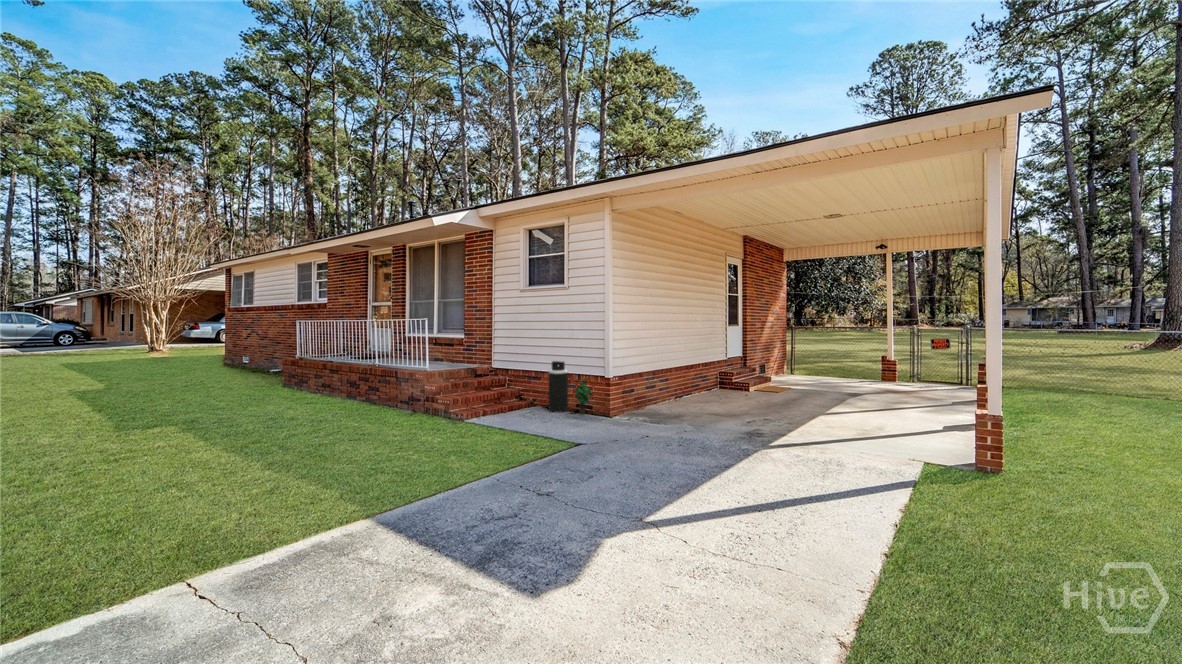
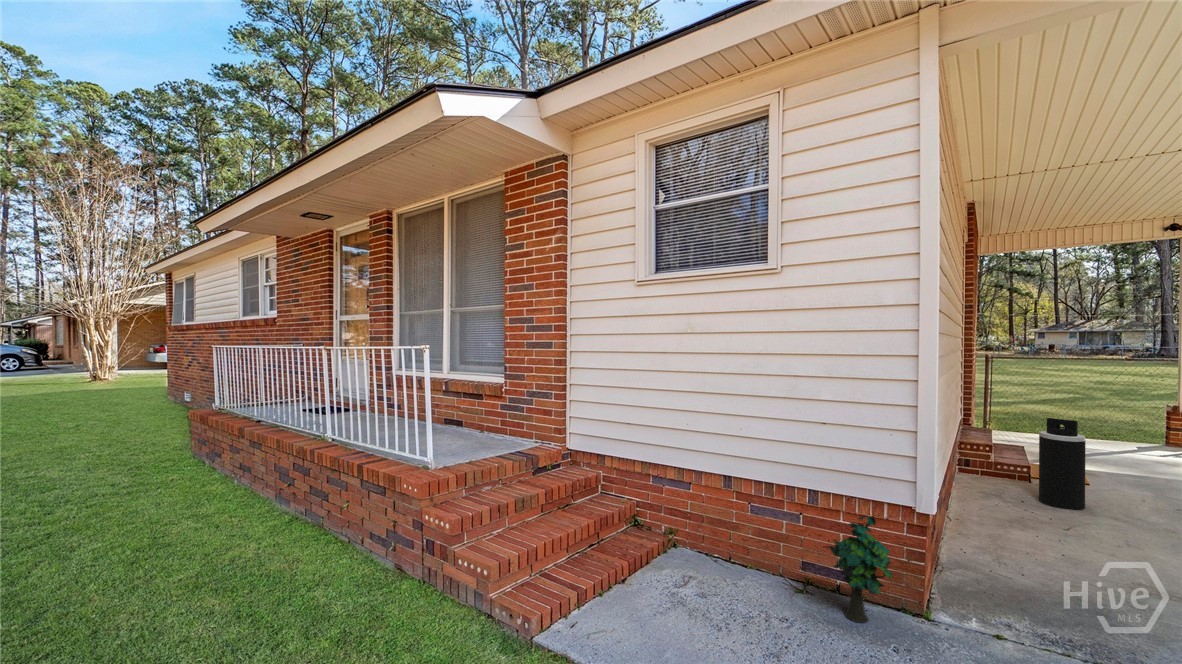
trash can: present [548,361,568,412] -> present [1039,418,1086,510]

